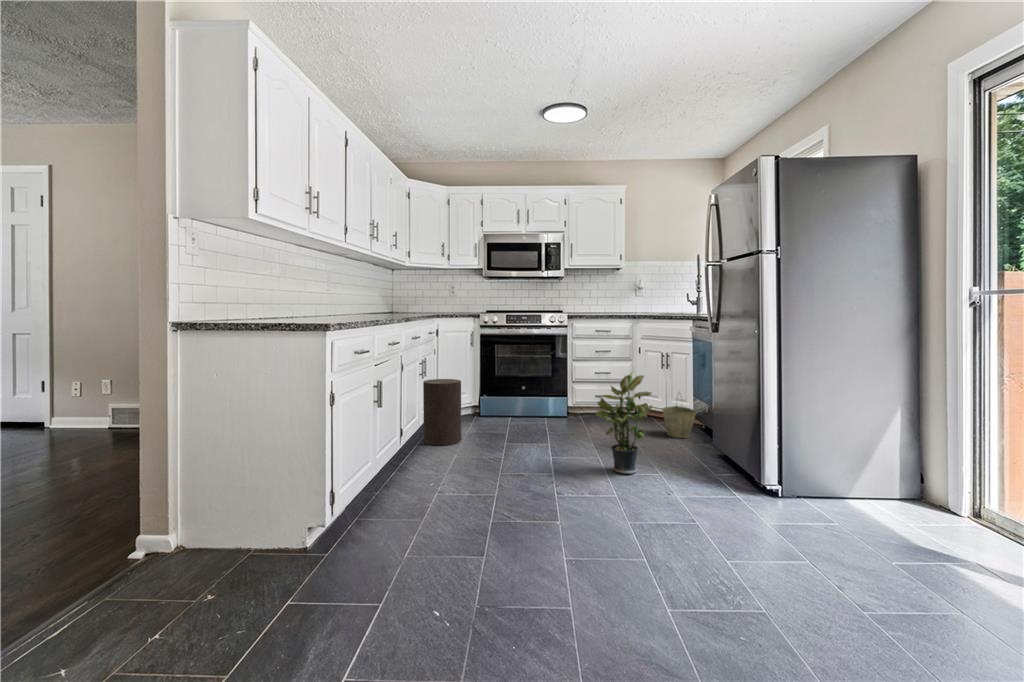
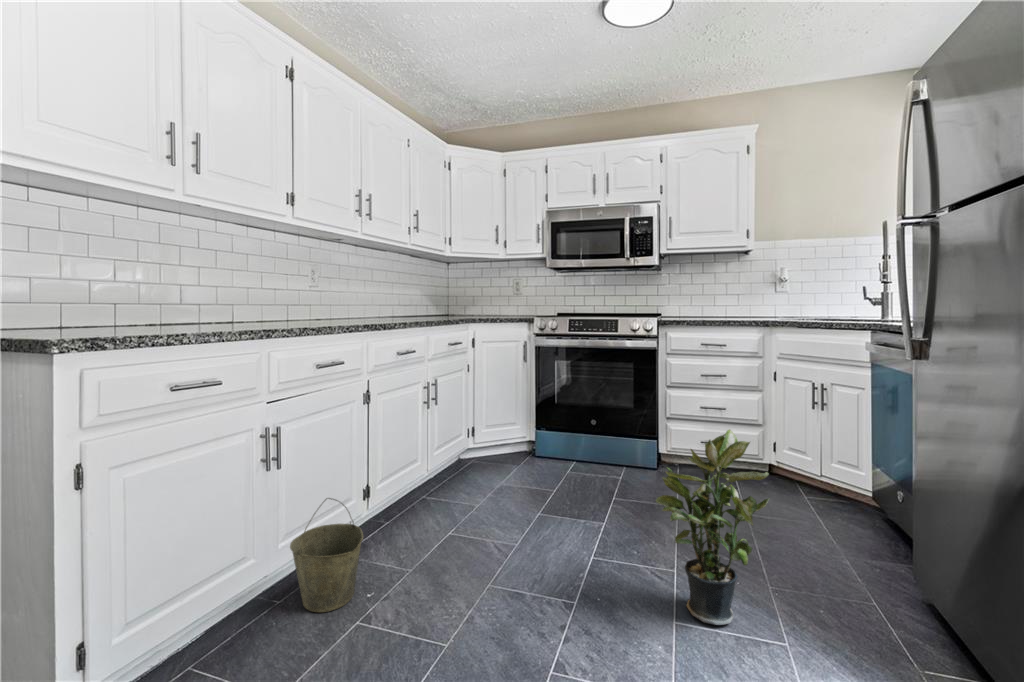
stool: present [423,379,461,445] -> none [429,408,482,505]
bucket: present [662,405,696,438] -> present [290,498,363,612]

